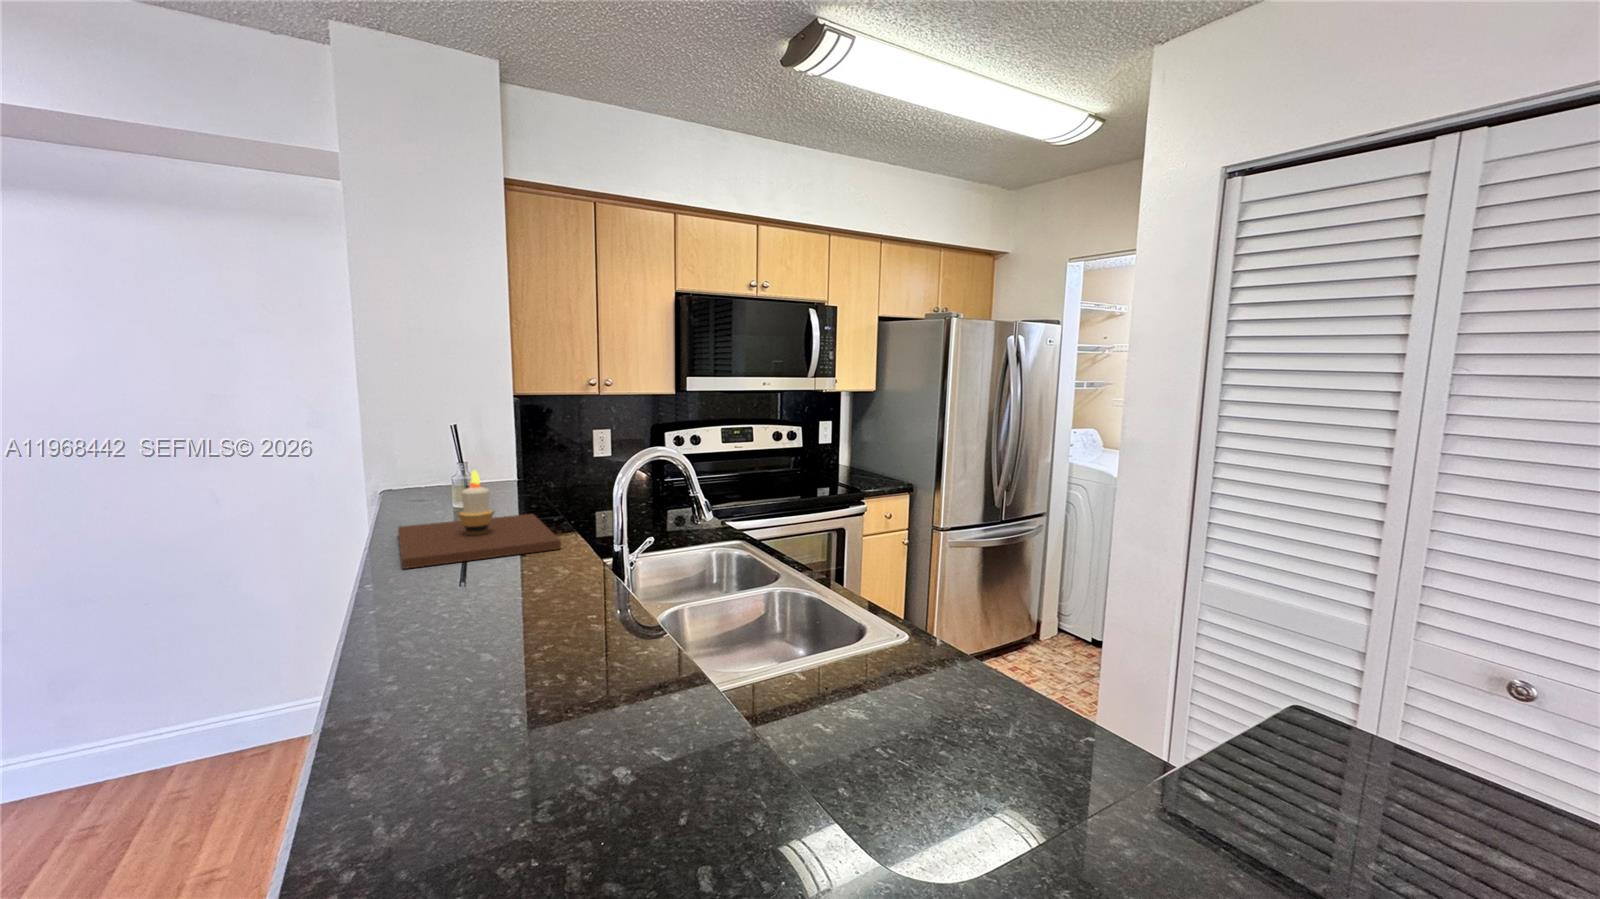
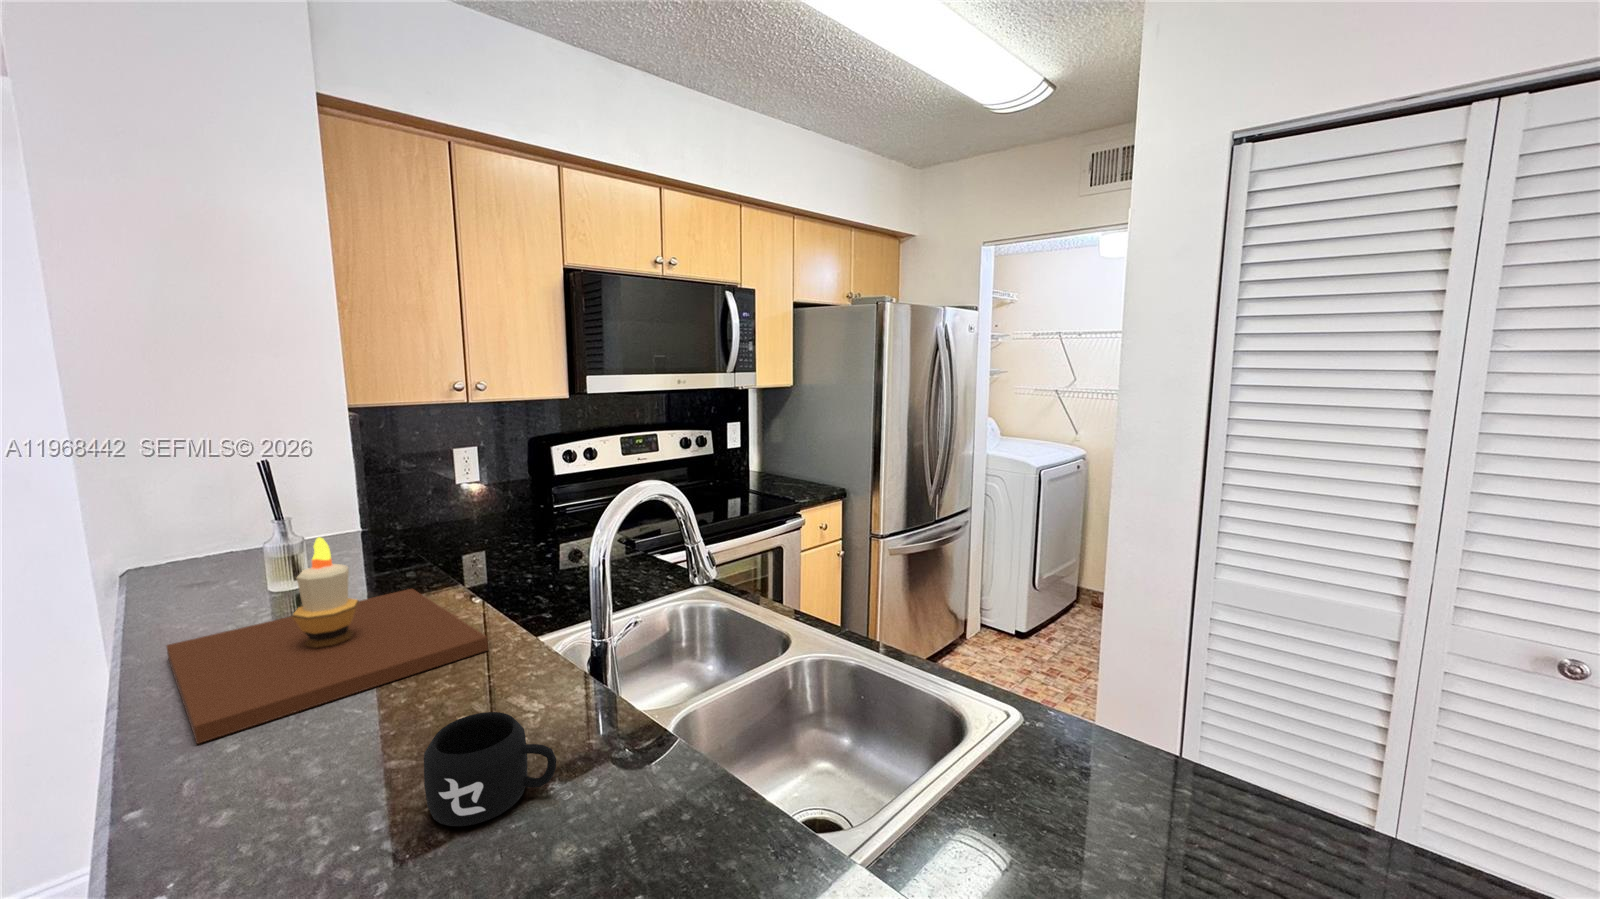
mug: none [492,561,558,612] -> present [424,712,556,826]

